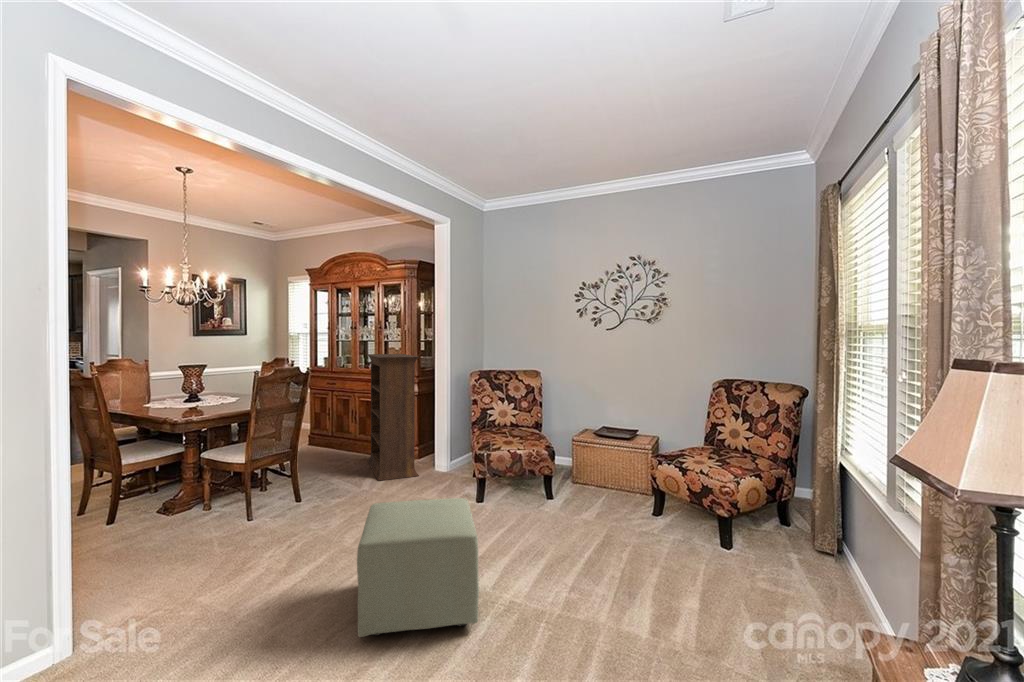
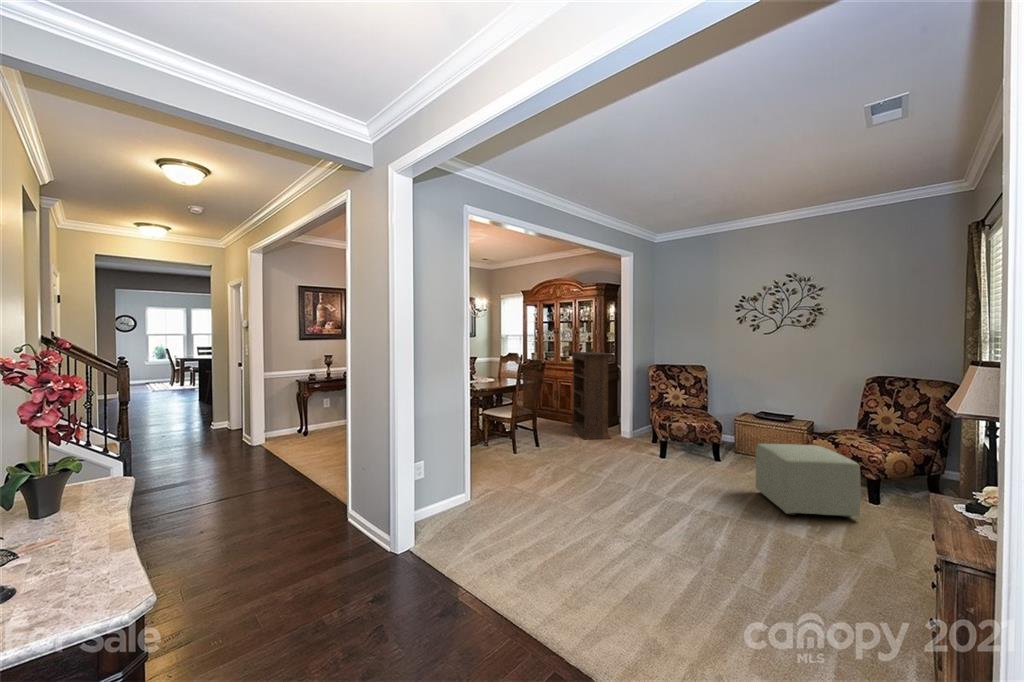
ottoman: present [357,498,479,637] -> present [756,444,861,518]

